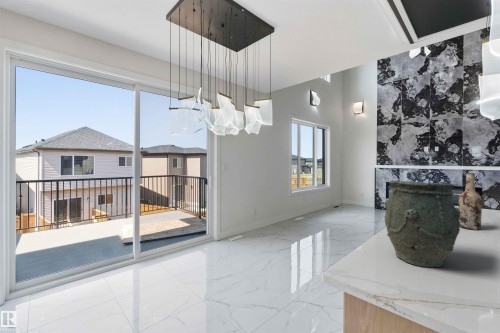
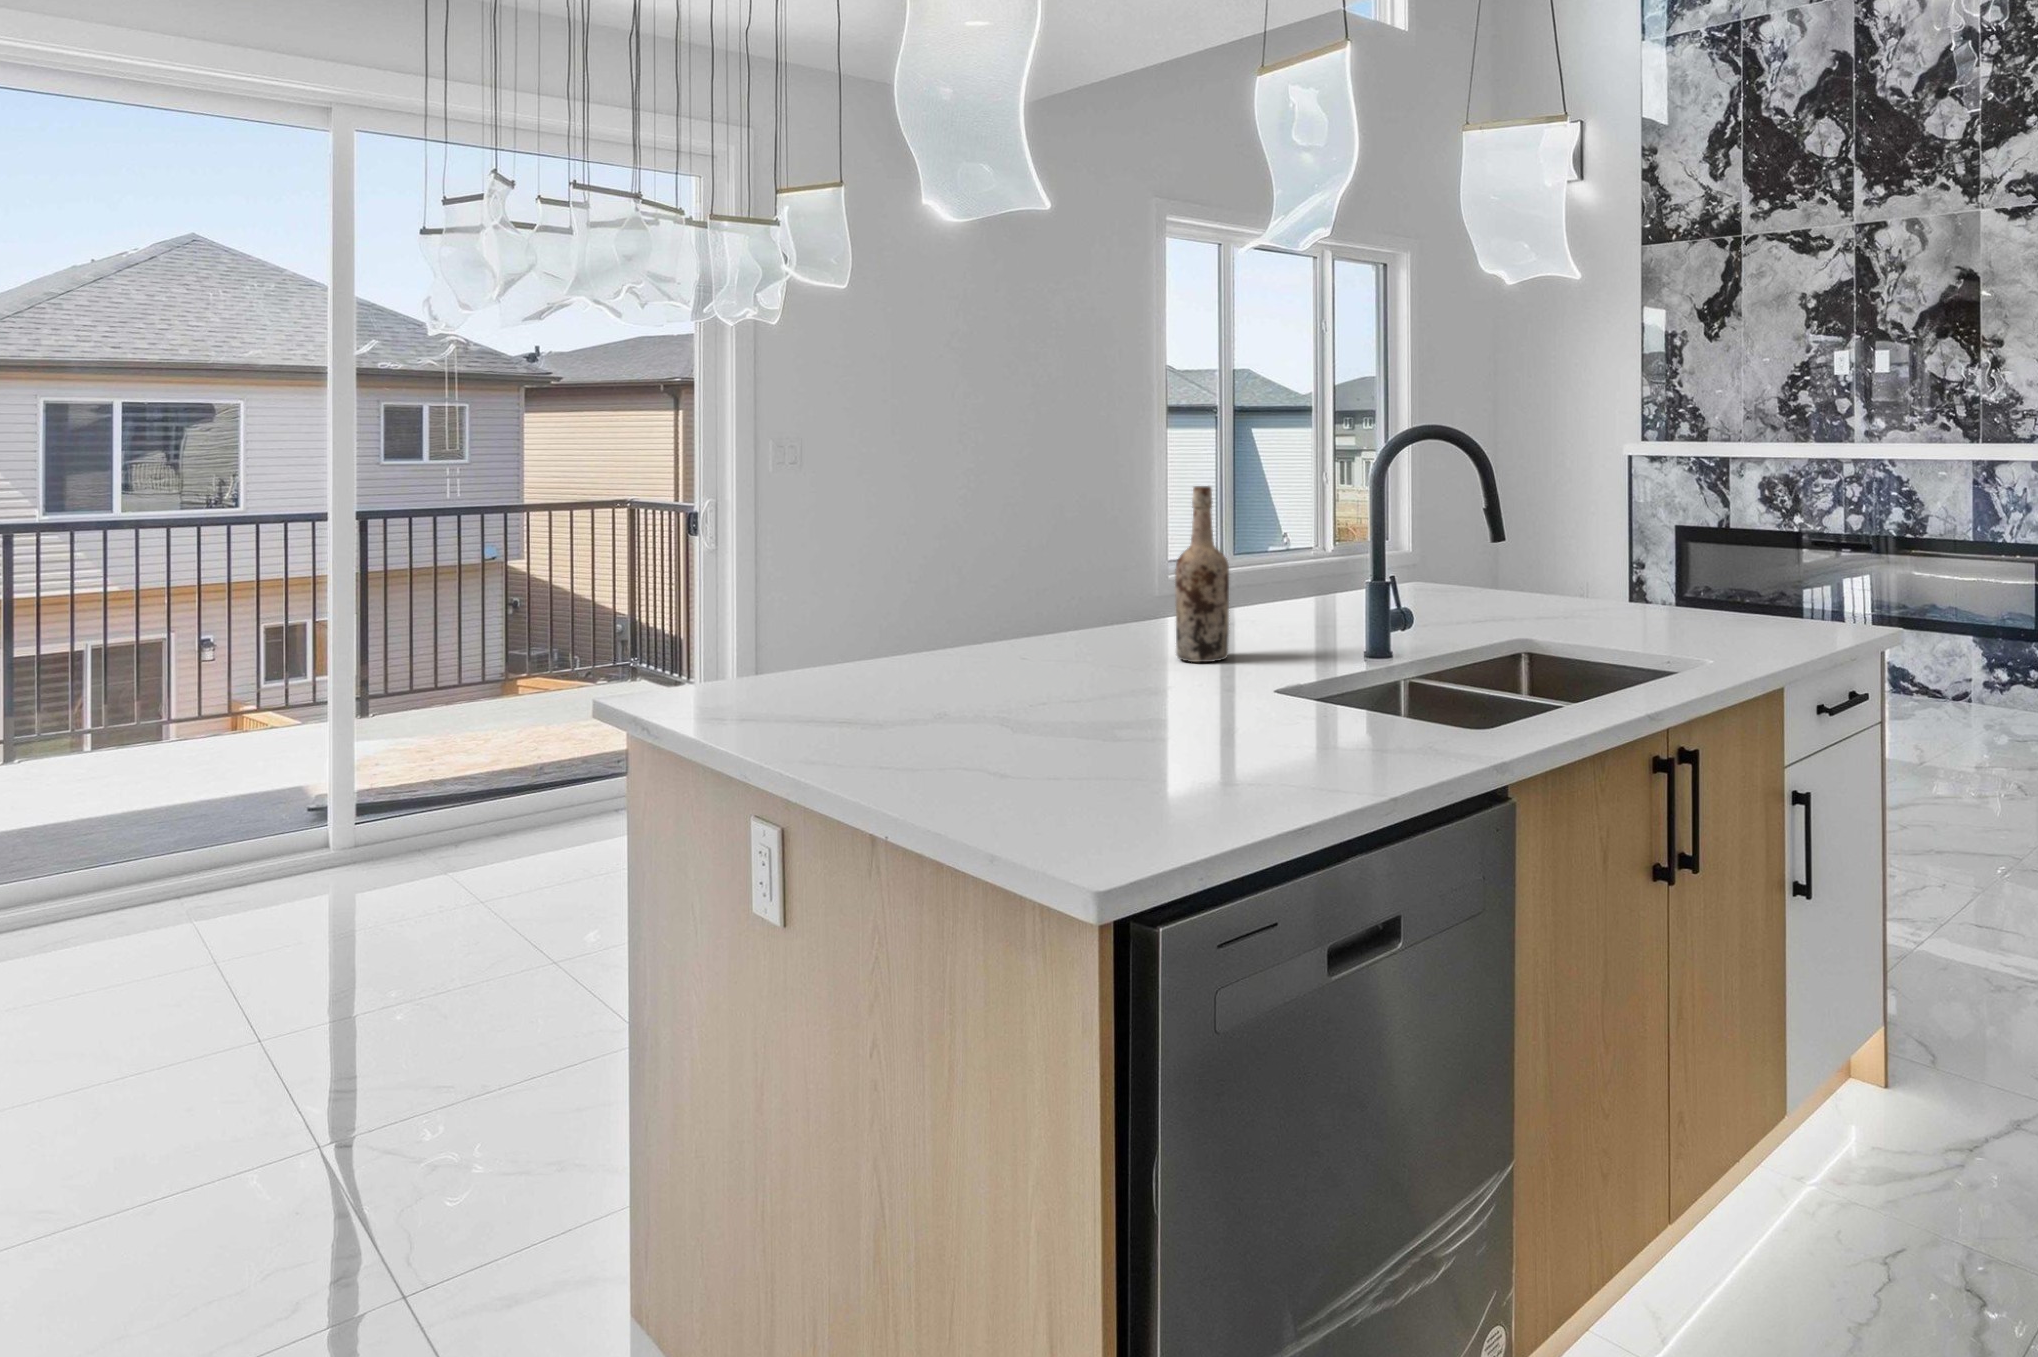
vase: present [385,181,460,267] -> none [718,511,883,725]

